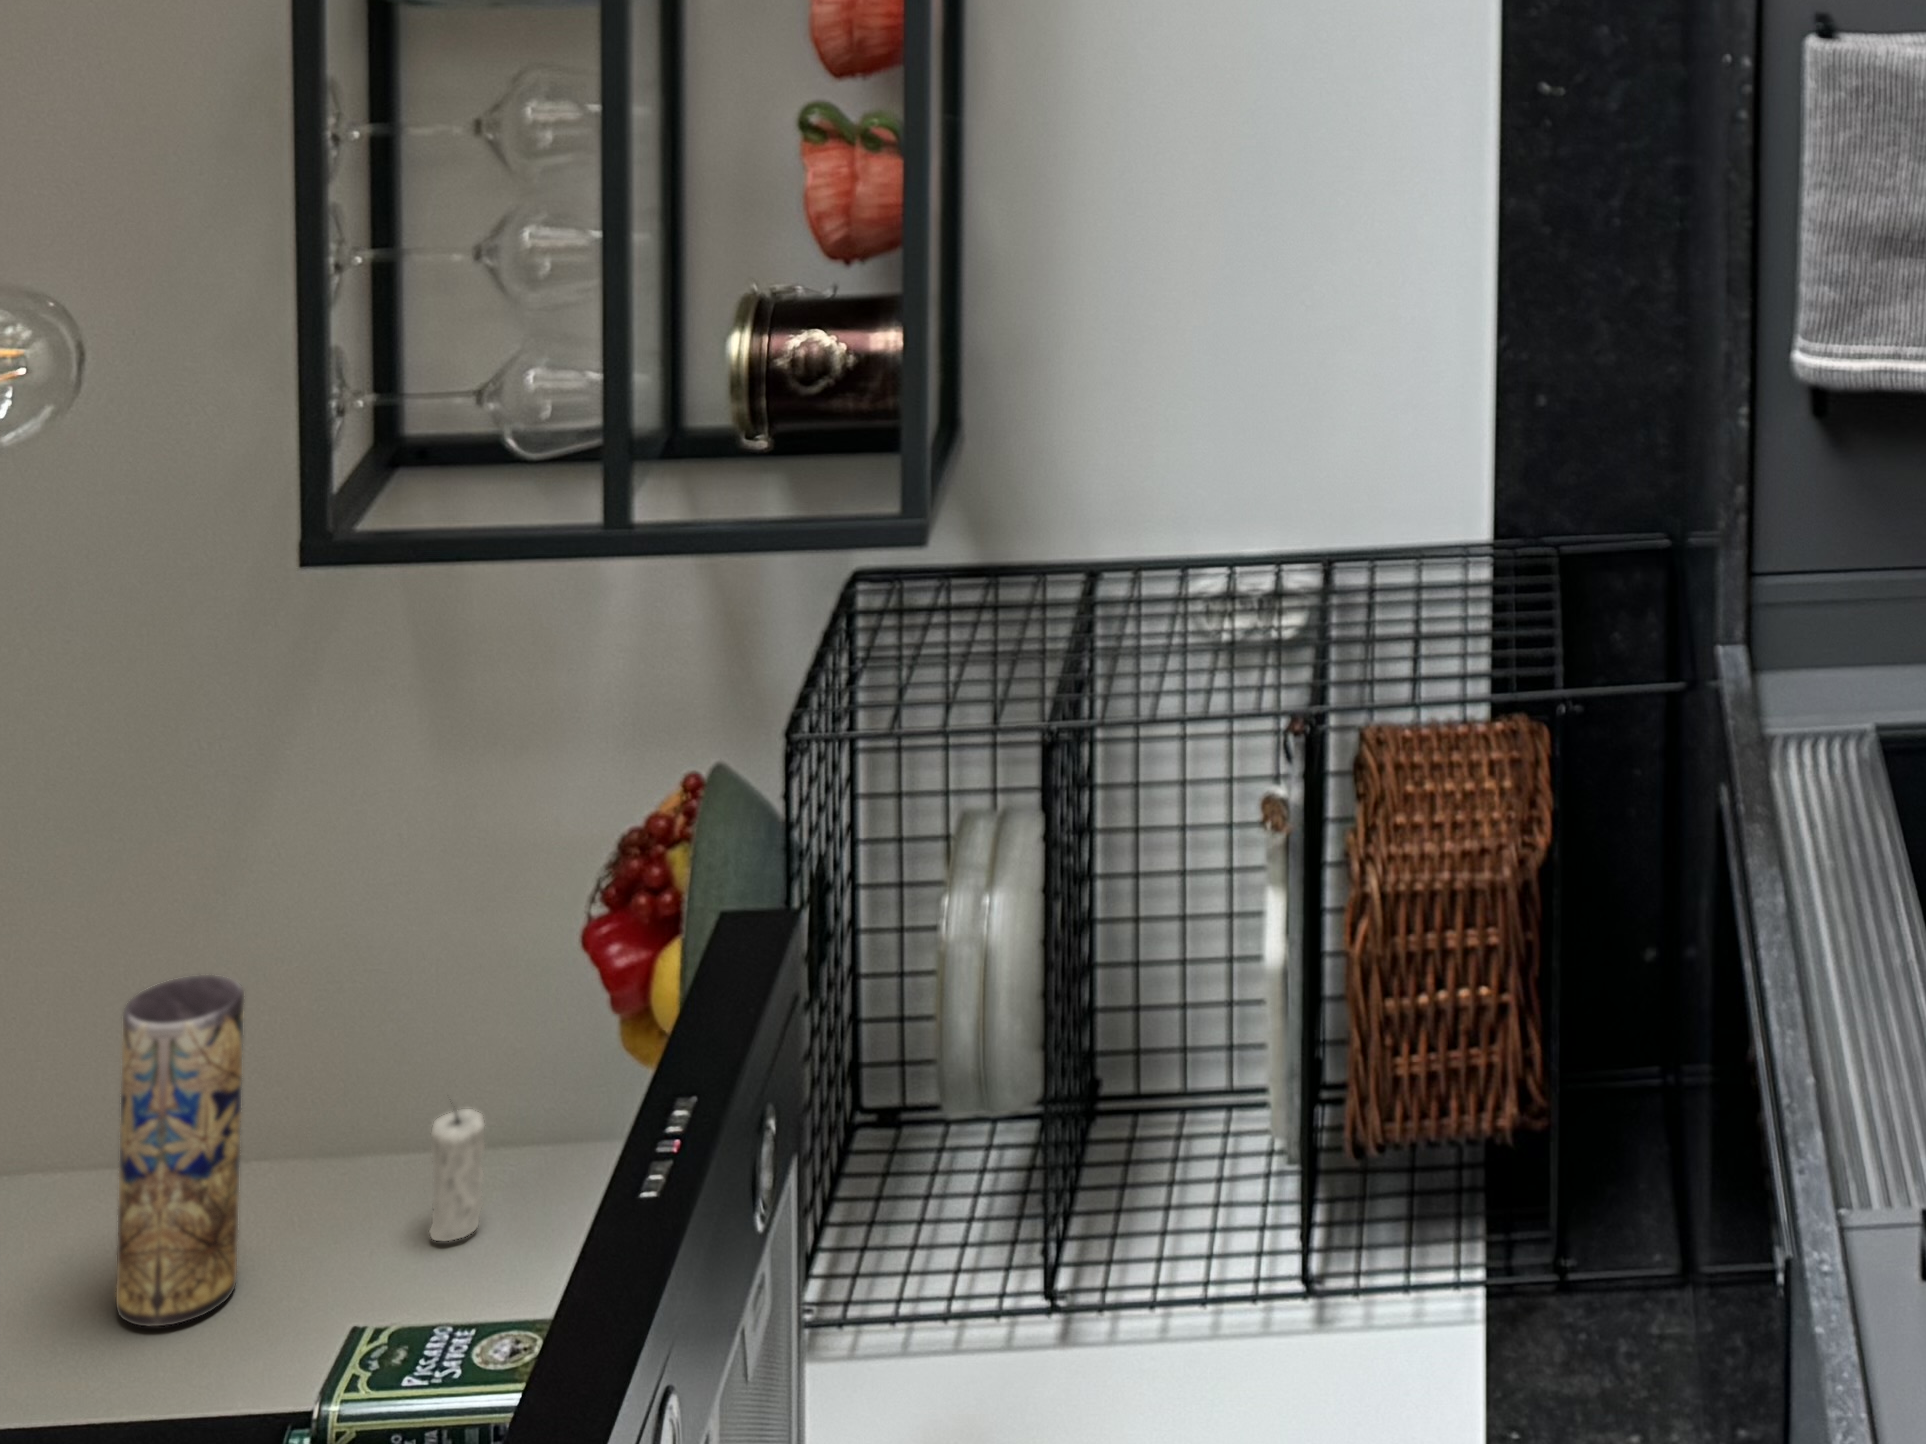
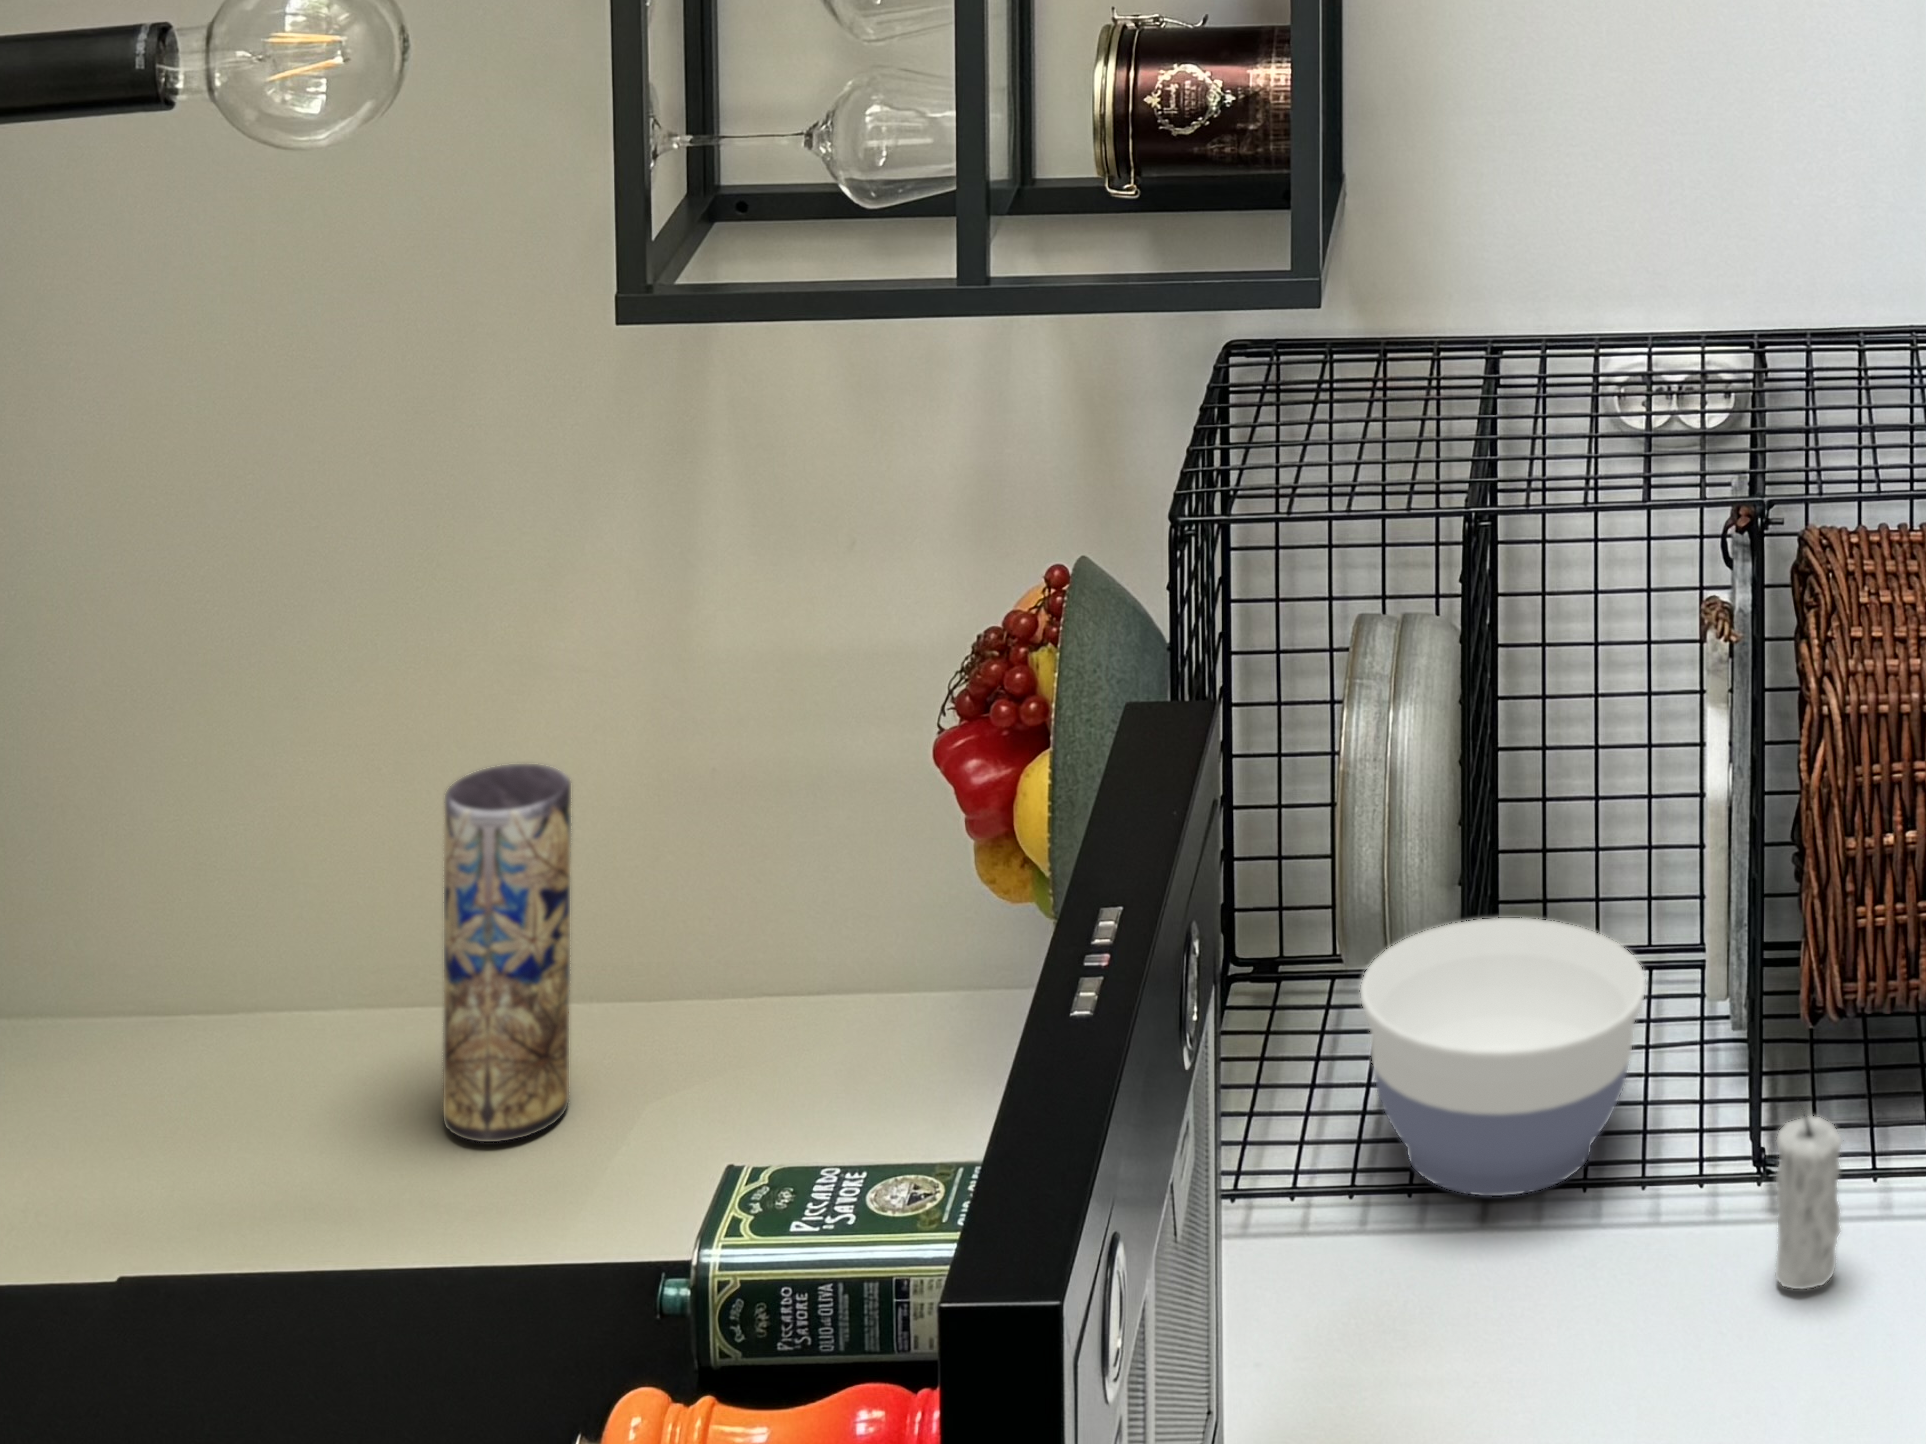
bowl: none [957,1077,1212,1332] -> present [1361,918,1646,1196]
candle: present [430,1109,485,1241] -> present [1776,1116,1842,1289]

